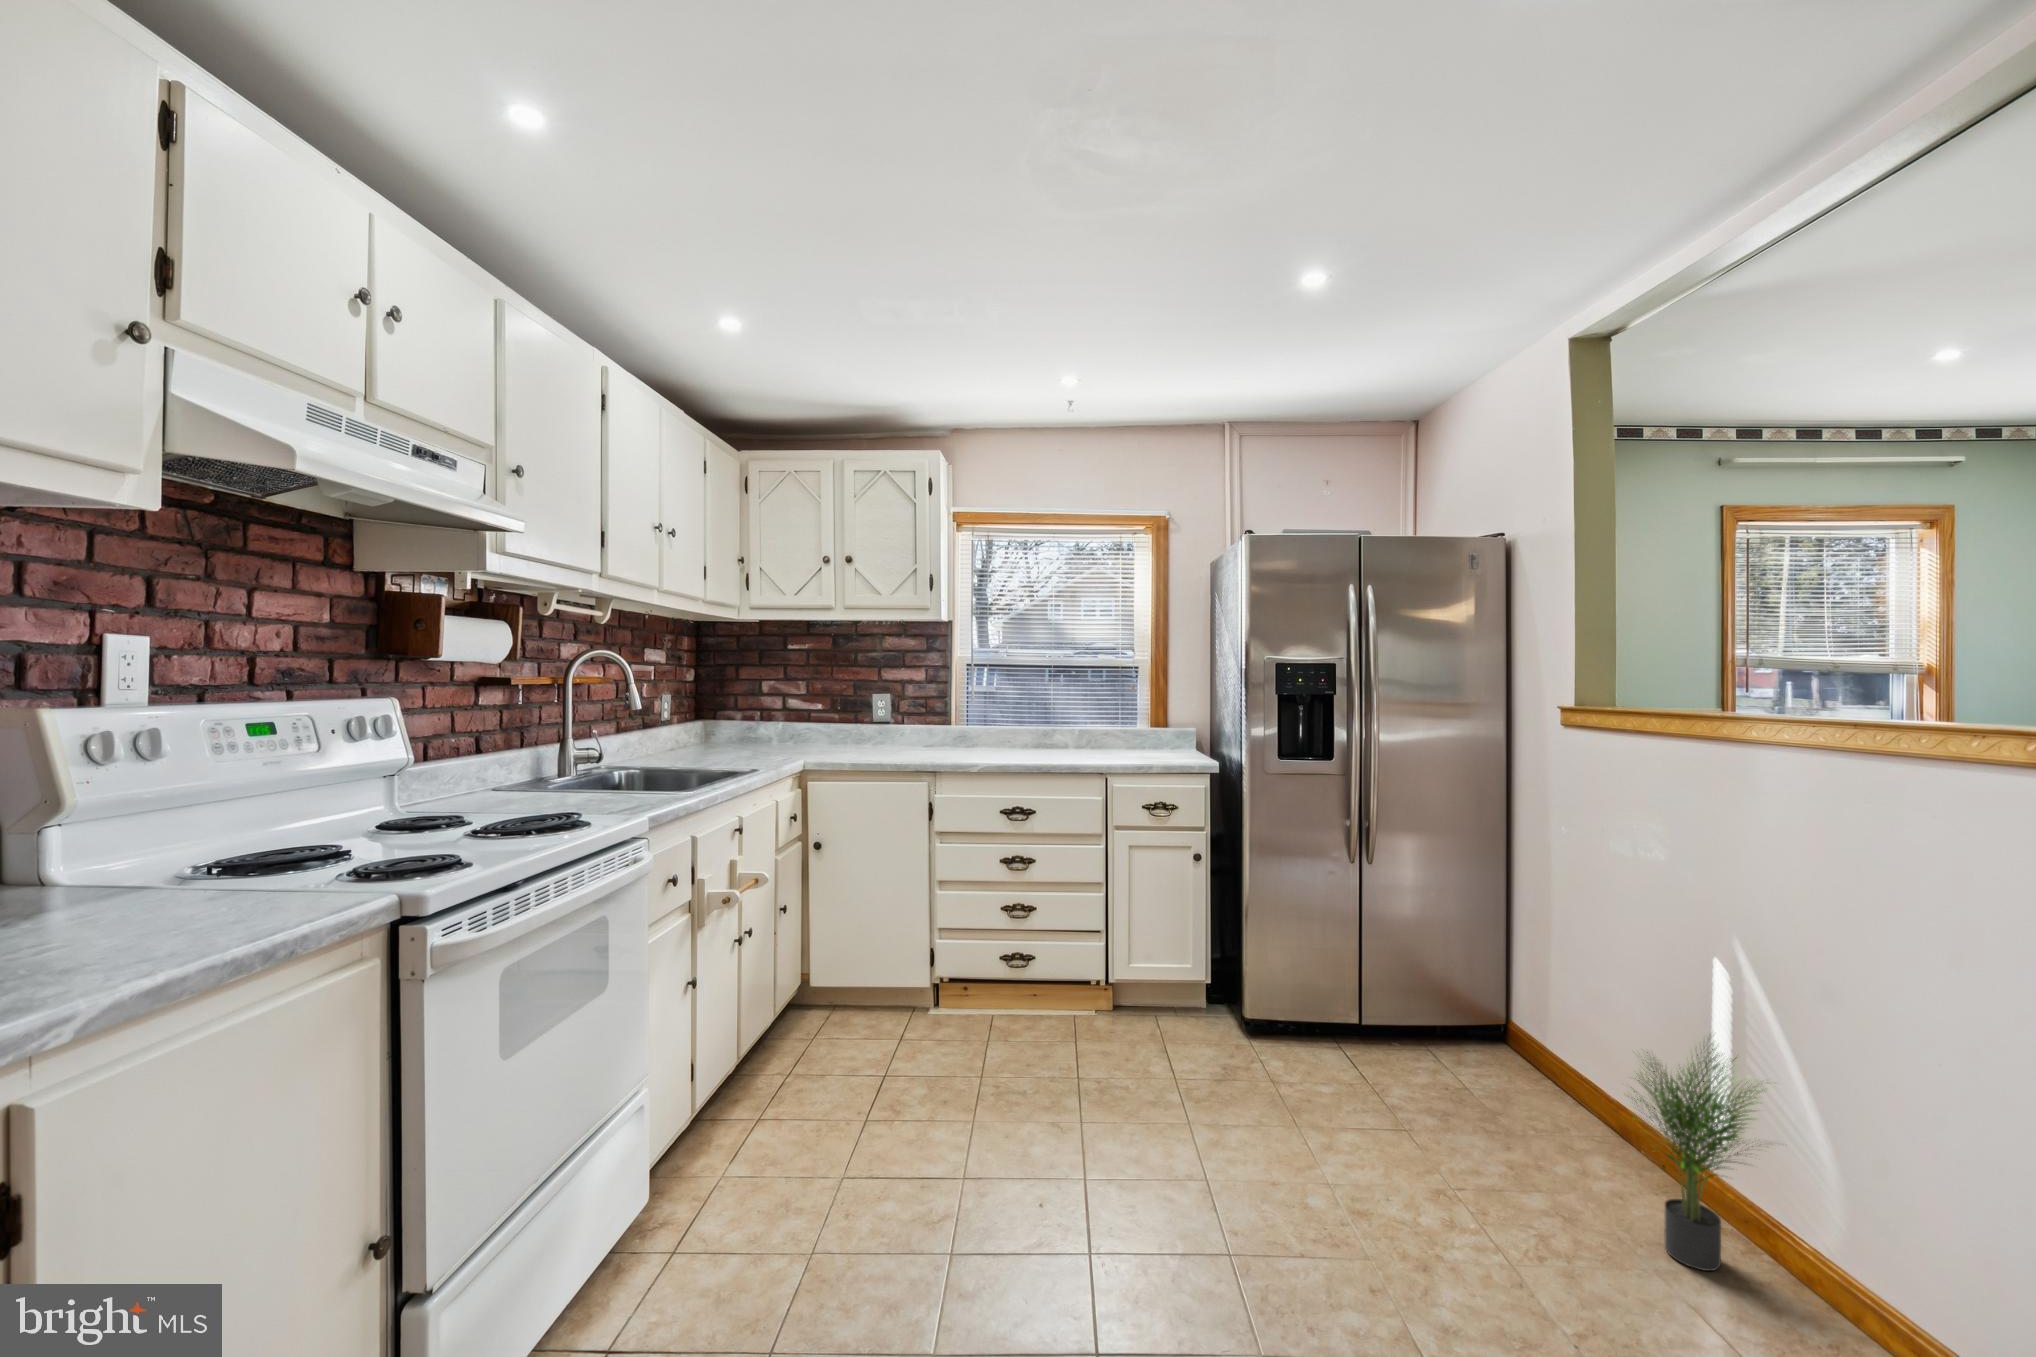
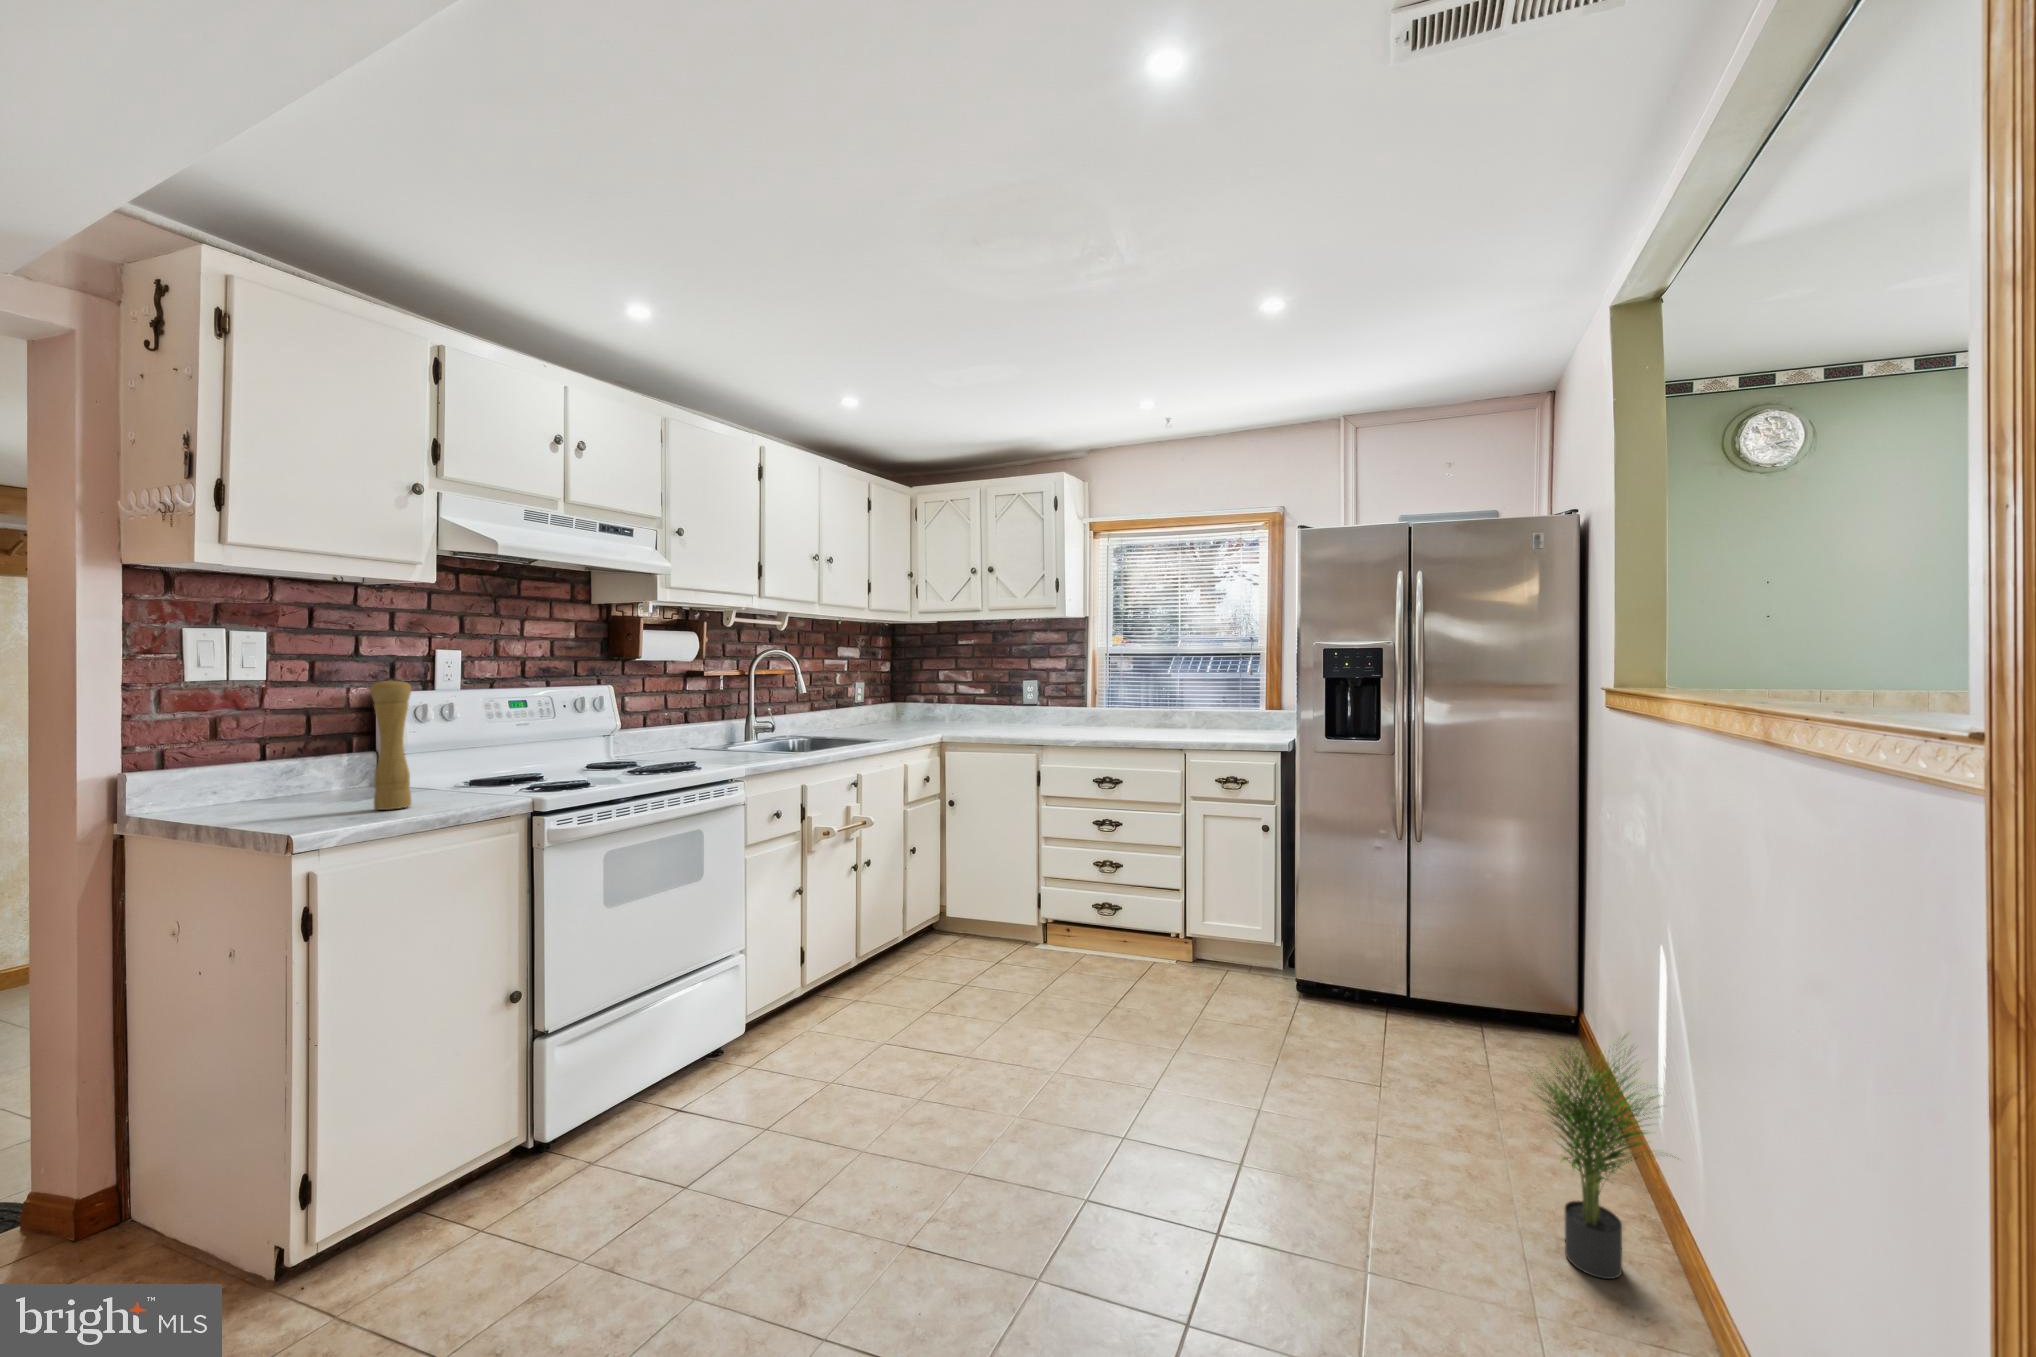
pepper mill: none [141,688,229,943] -> present [371,679,411,810]

